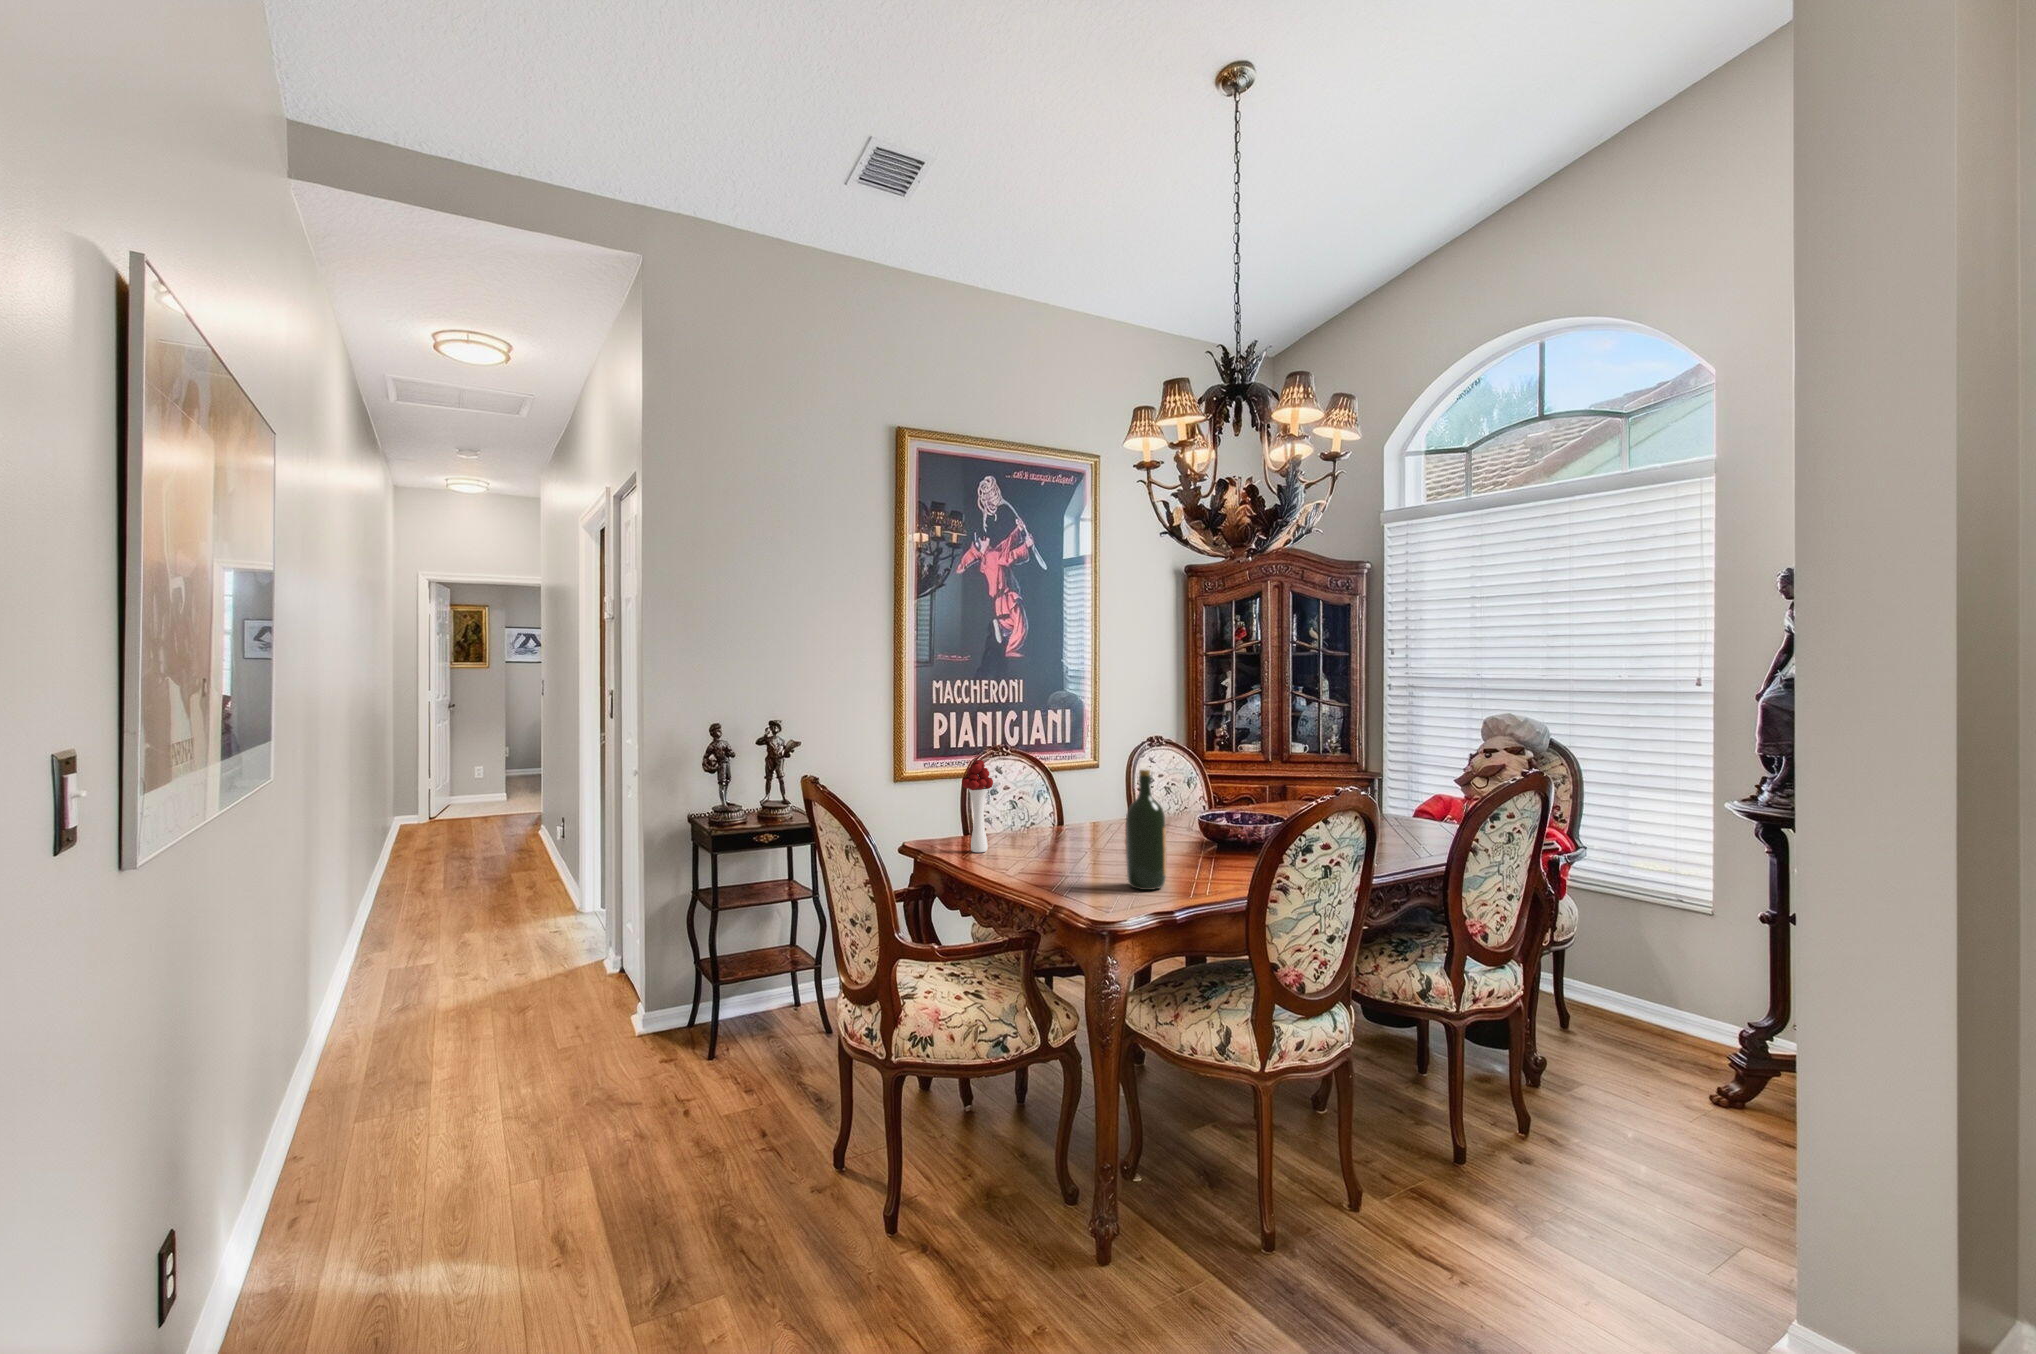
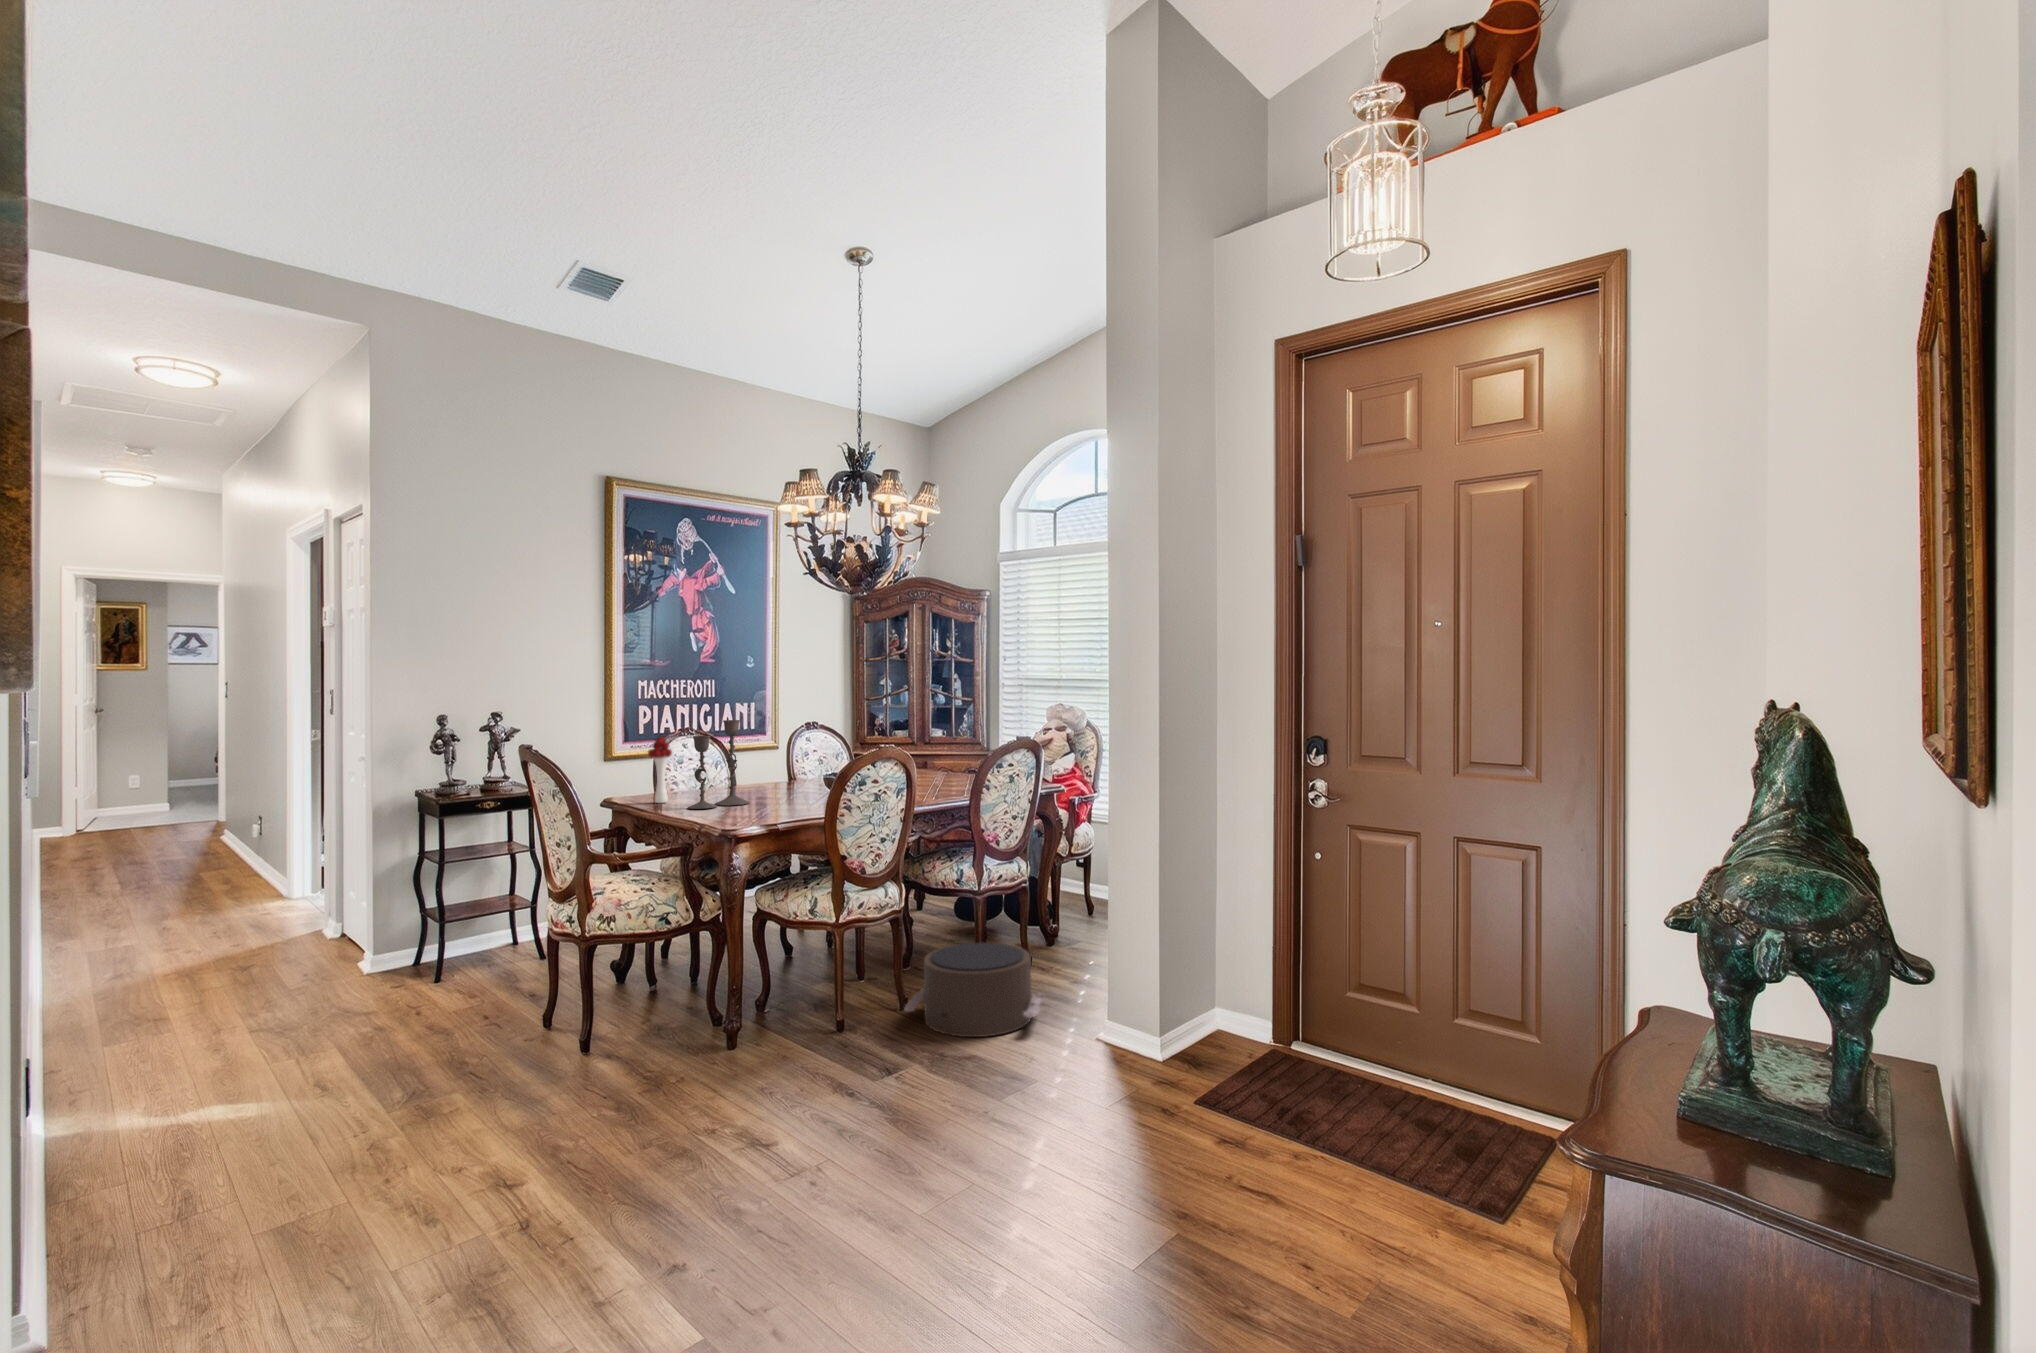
candlestick: none [1018,739,1101,868] -> present [688,720,750,809]
wine bottle: present [1126,770,1167,890] -> none [757,738,785,816]
pouf: none [1372,1104,1632,1299] -> present [904,943,1044,1037]

